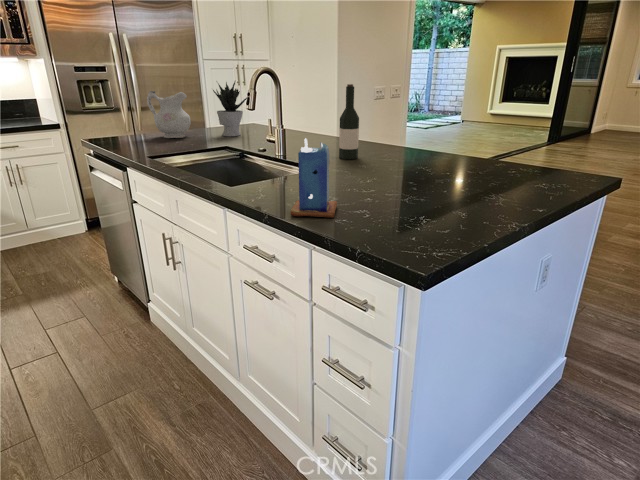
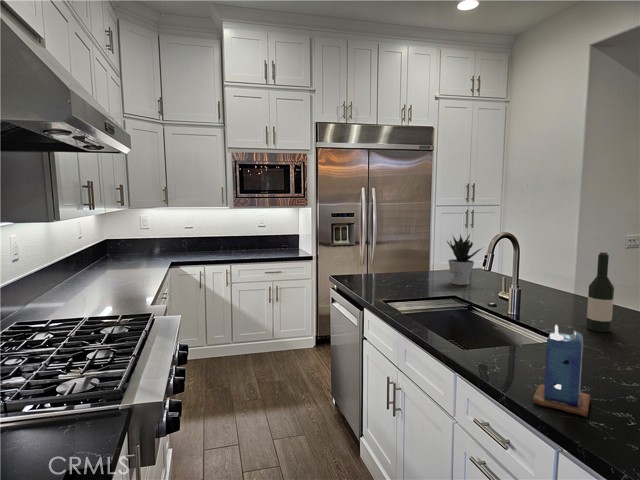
ceramic pitcher: present [147,91,191,138] -> none [387,240,423,282]

